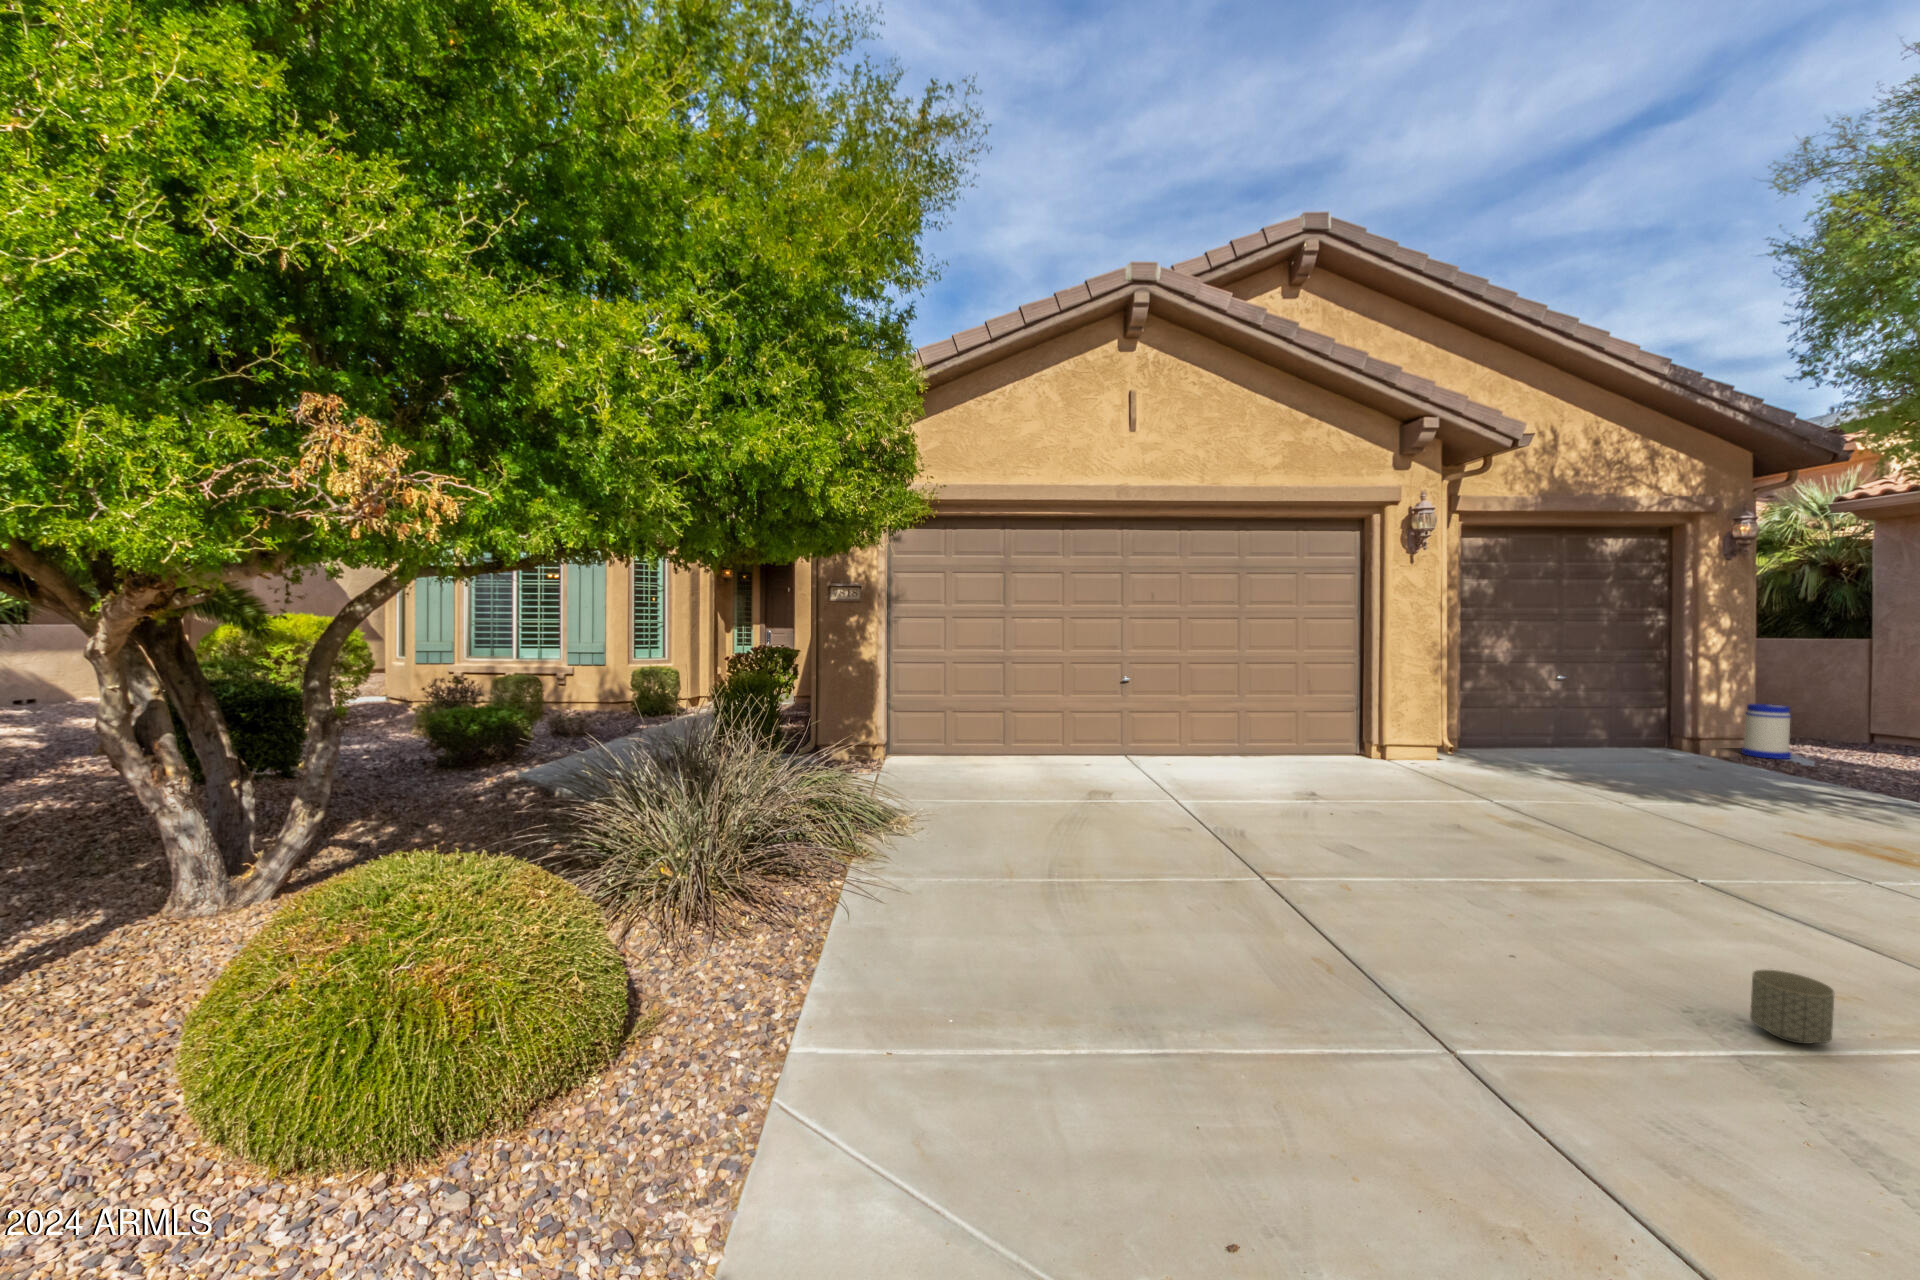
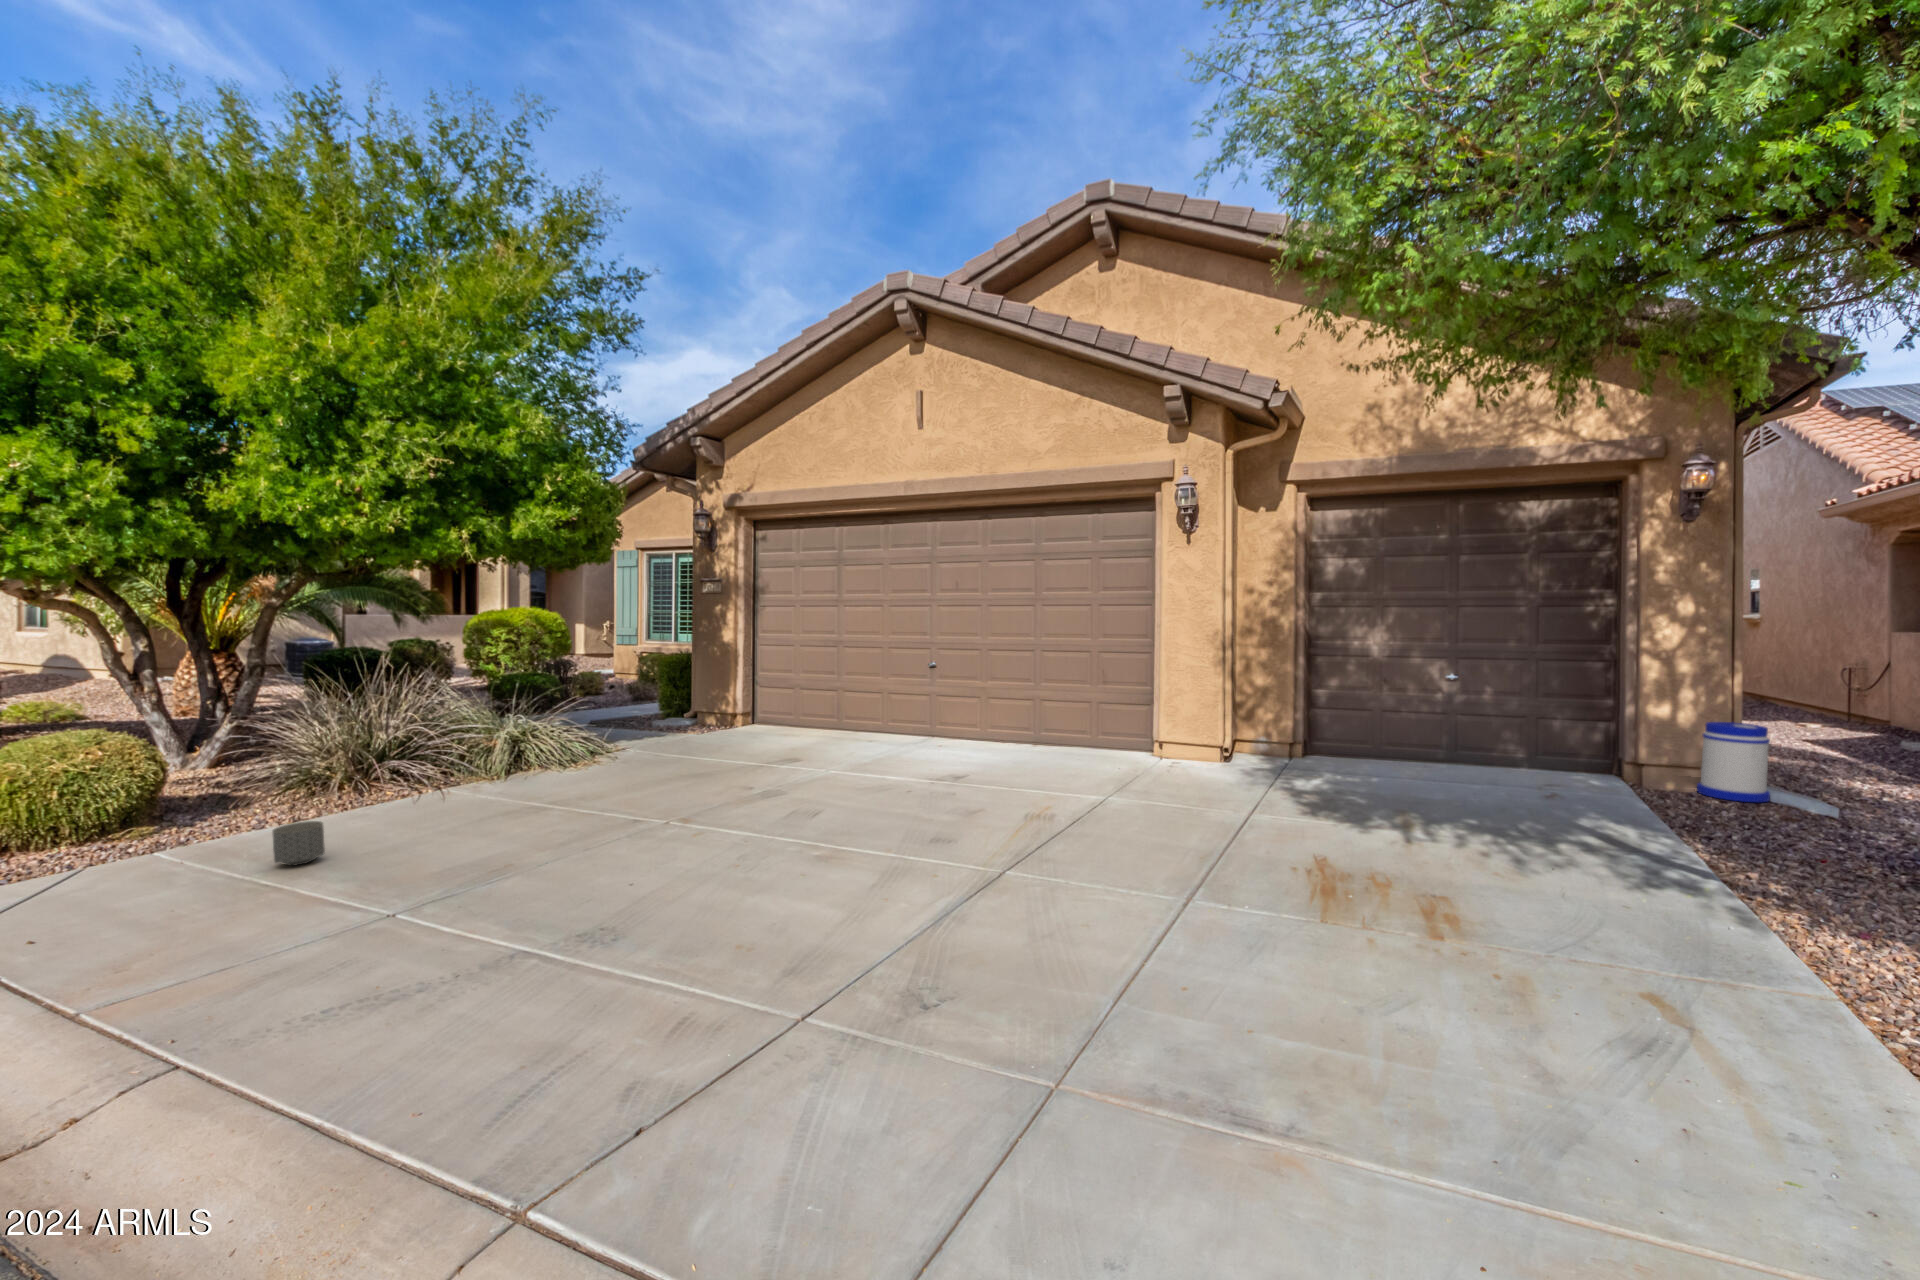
planter: present [1750,970,1835,1044] -> present [273,821,325,866]

